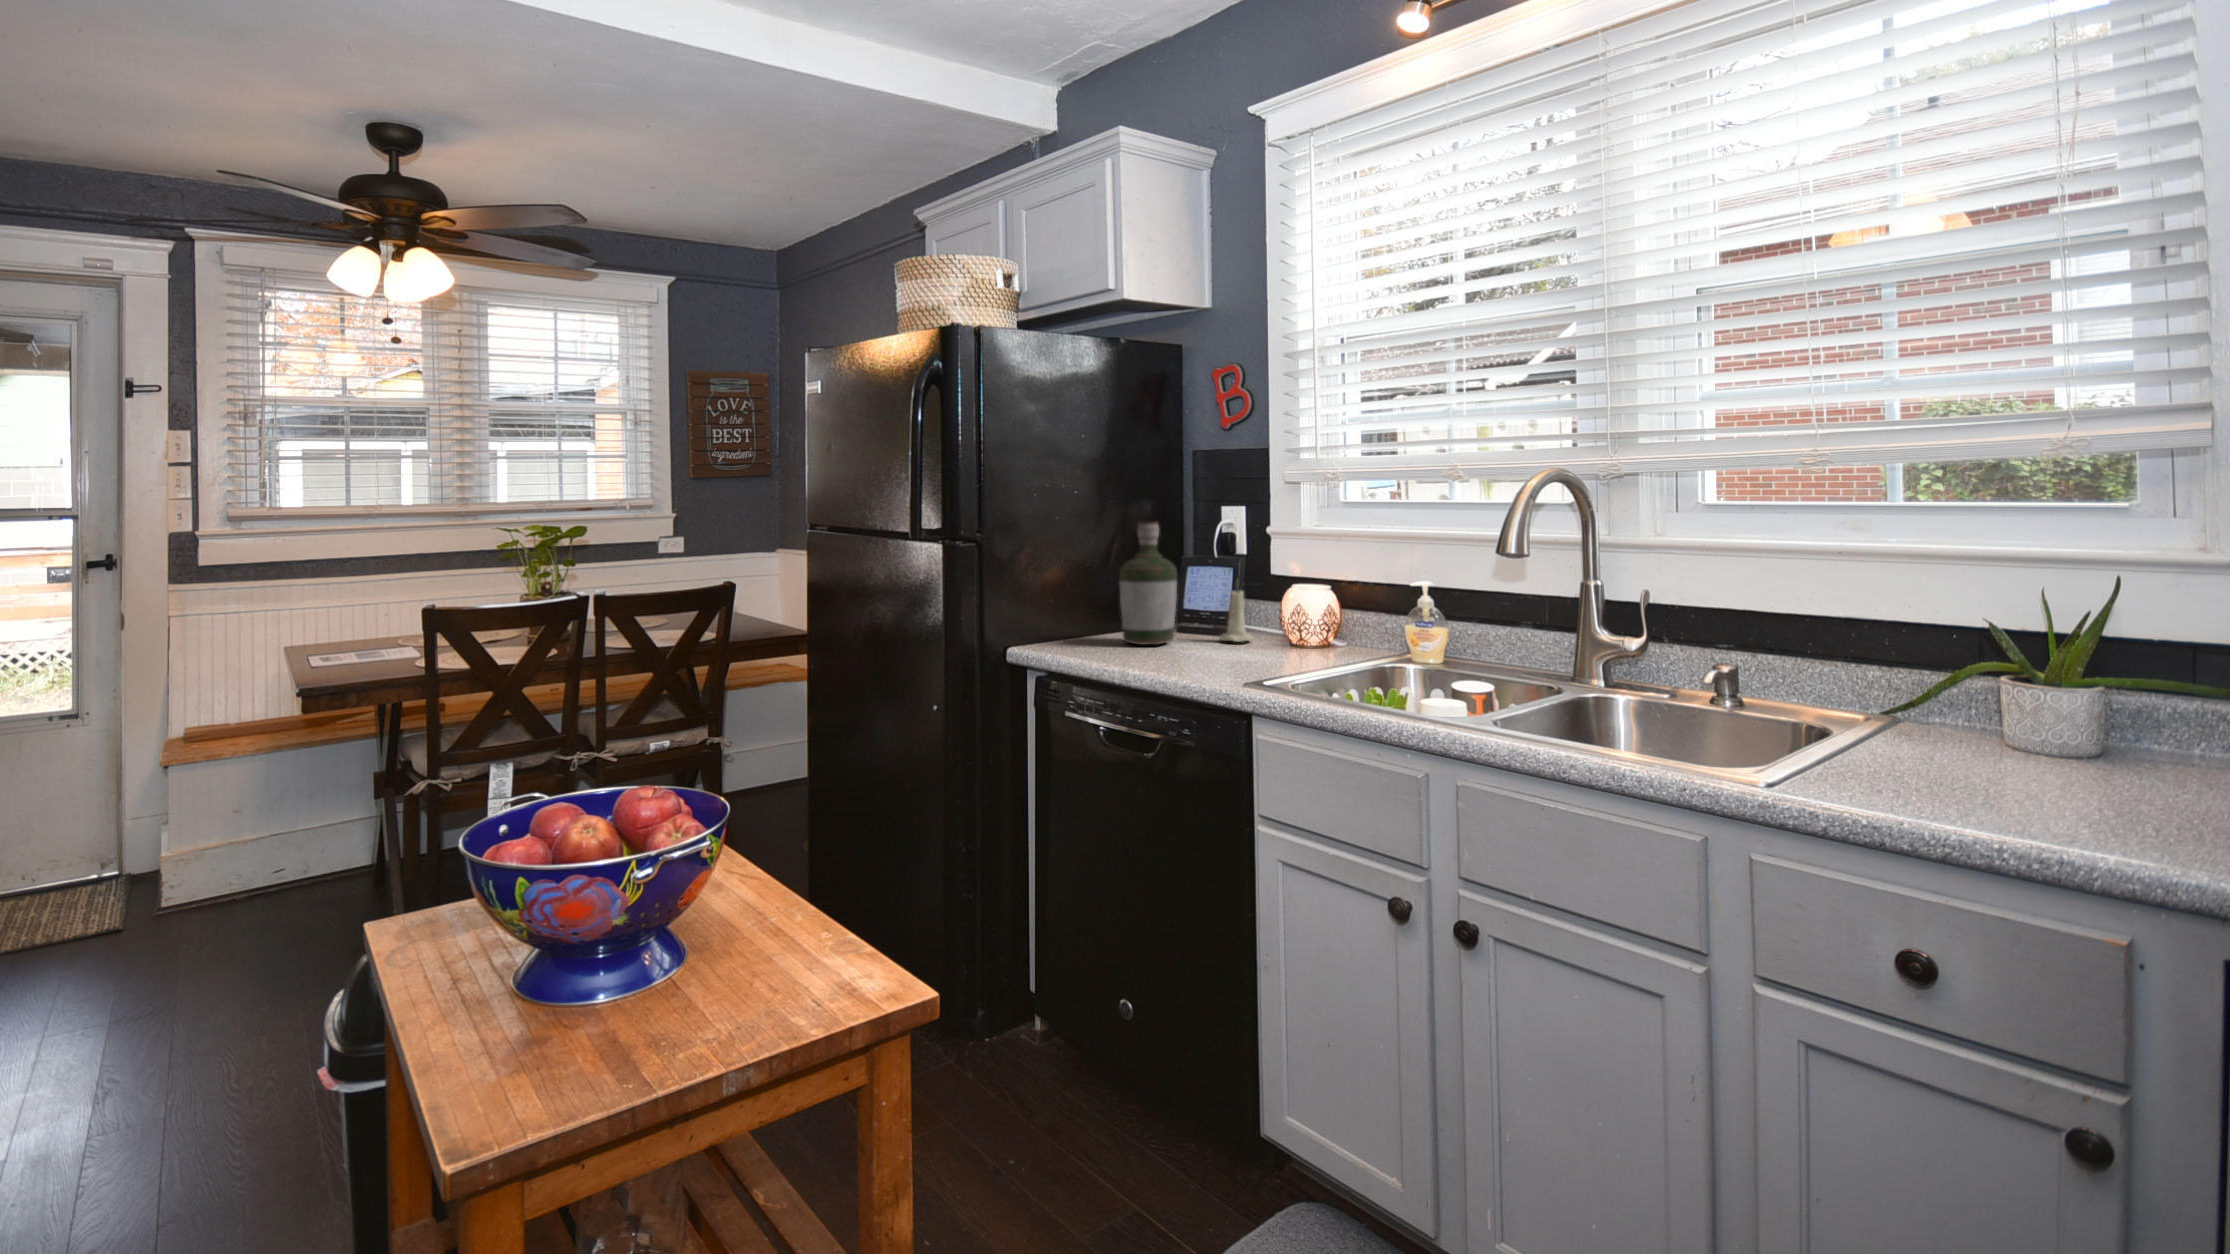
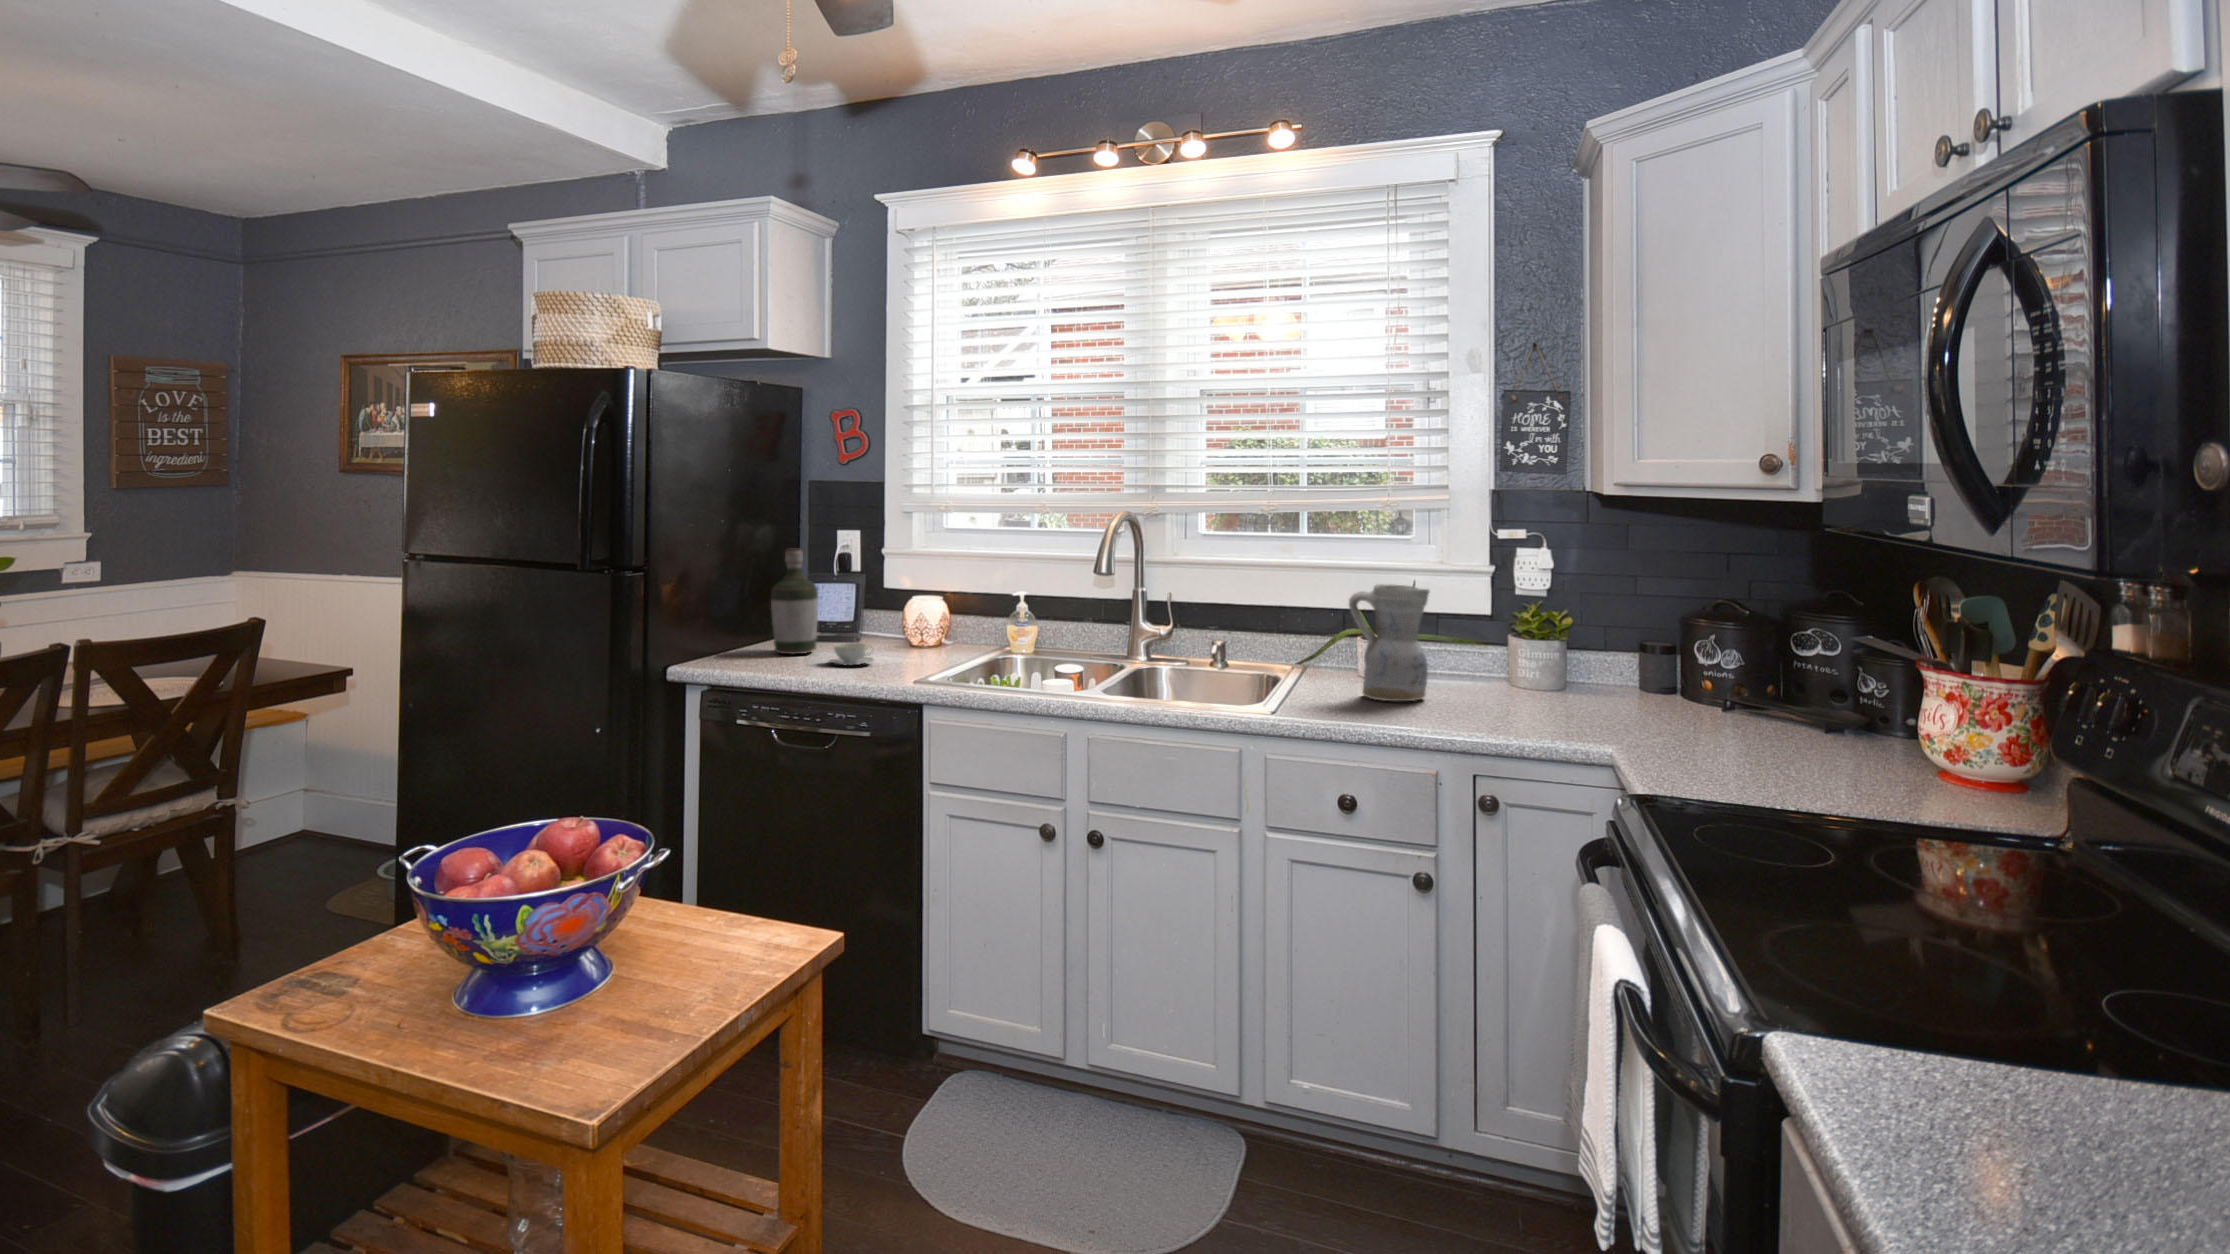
ceramic pitcher: none [1955,574,2153,795] -> present [1349,584,1430,701]
candle: present [1219,582,1253,642] -> none [849,594,877,647]
teacup: none [1164,635,1222,661] -> present [829,643,873,665]

